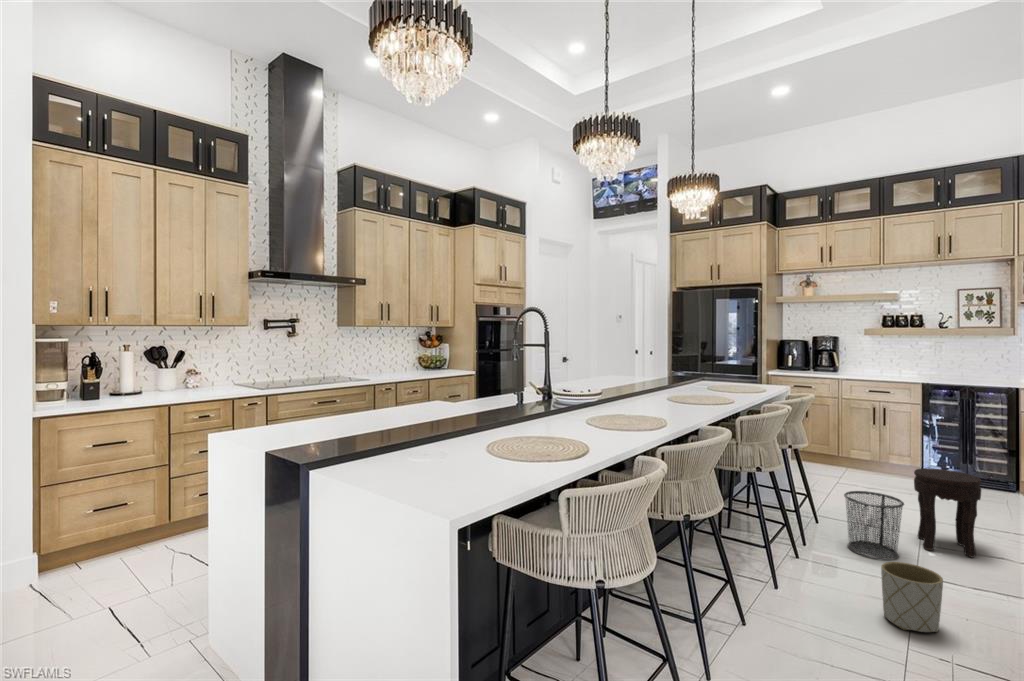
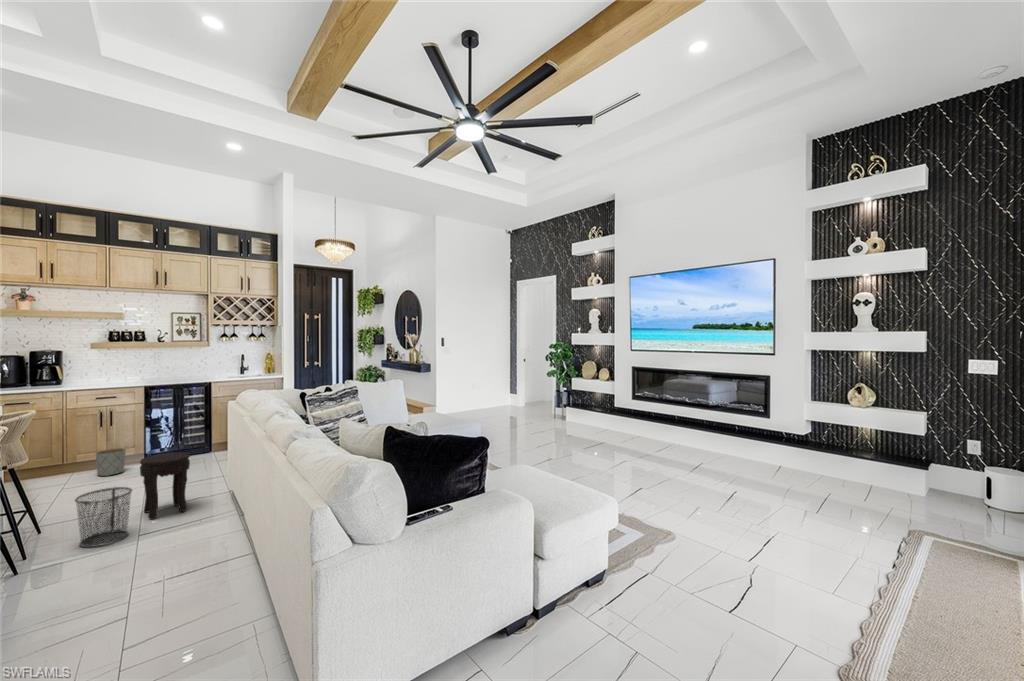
planter: present [881,562,943,632] -> present [96,448,125,476]

